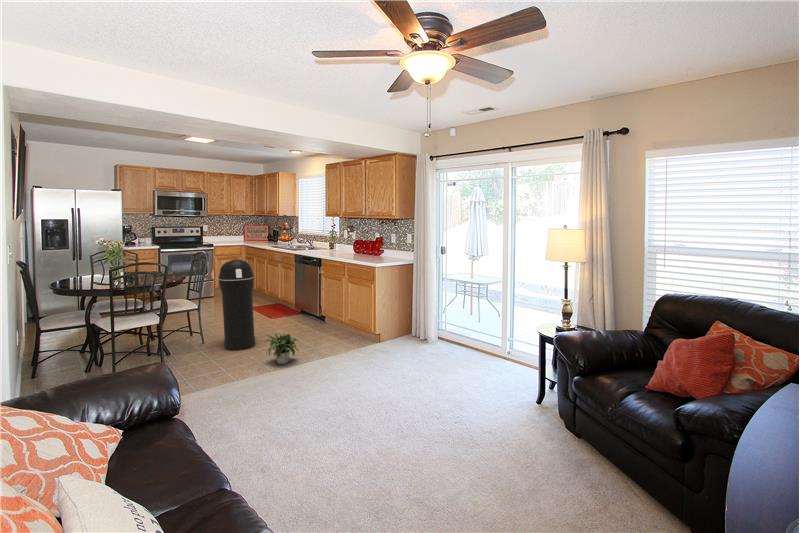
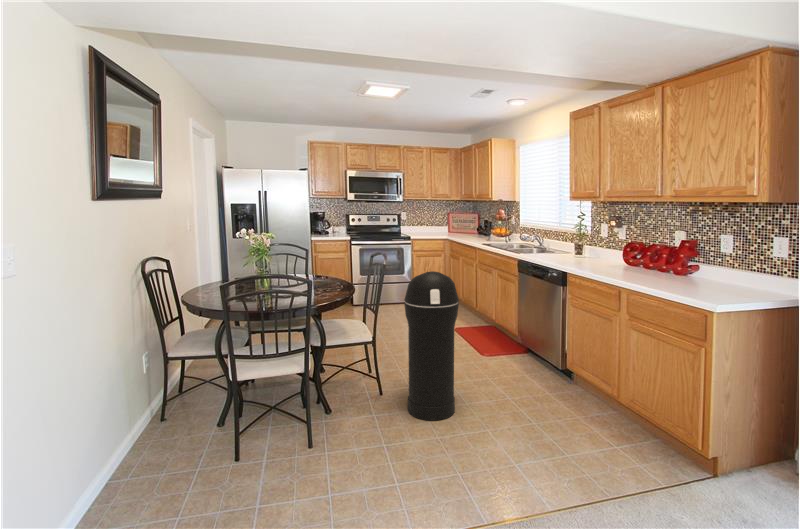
potted plant: present [265,333,299,364] -> none [459,412,536,481]

